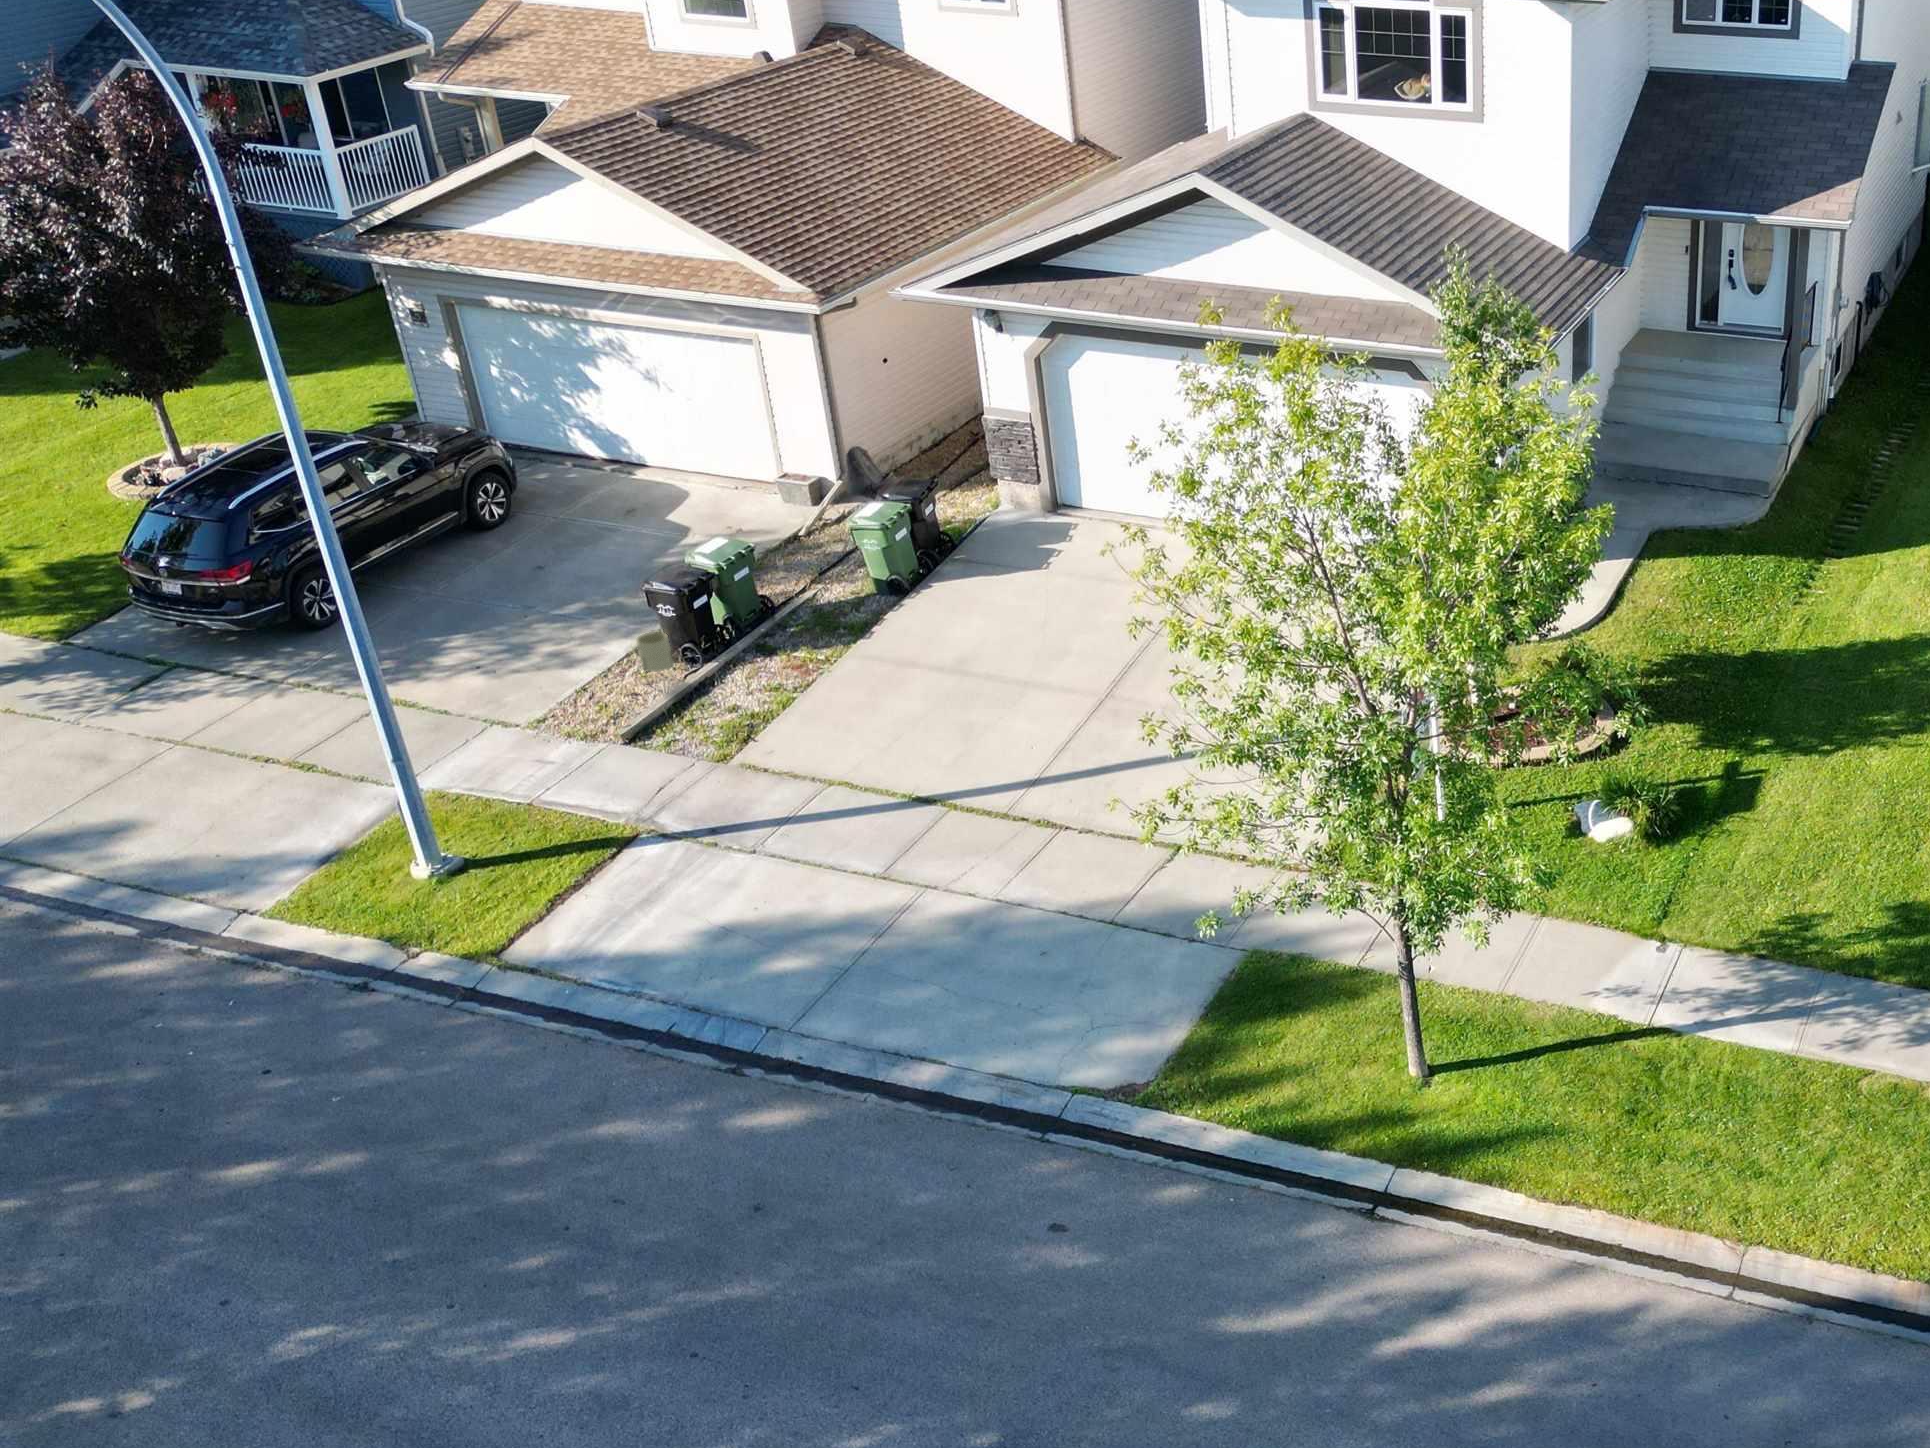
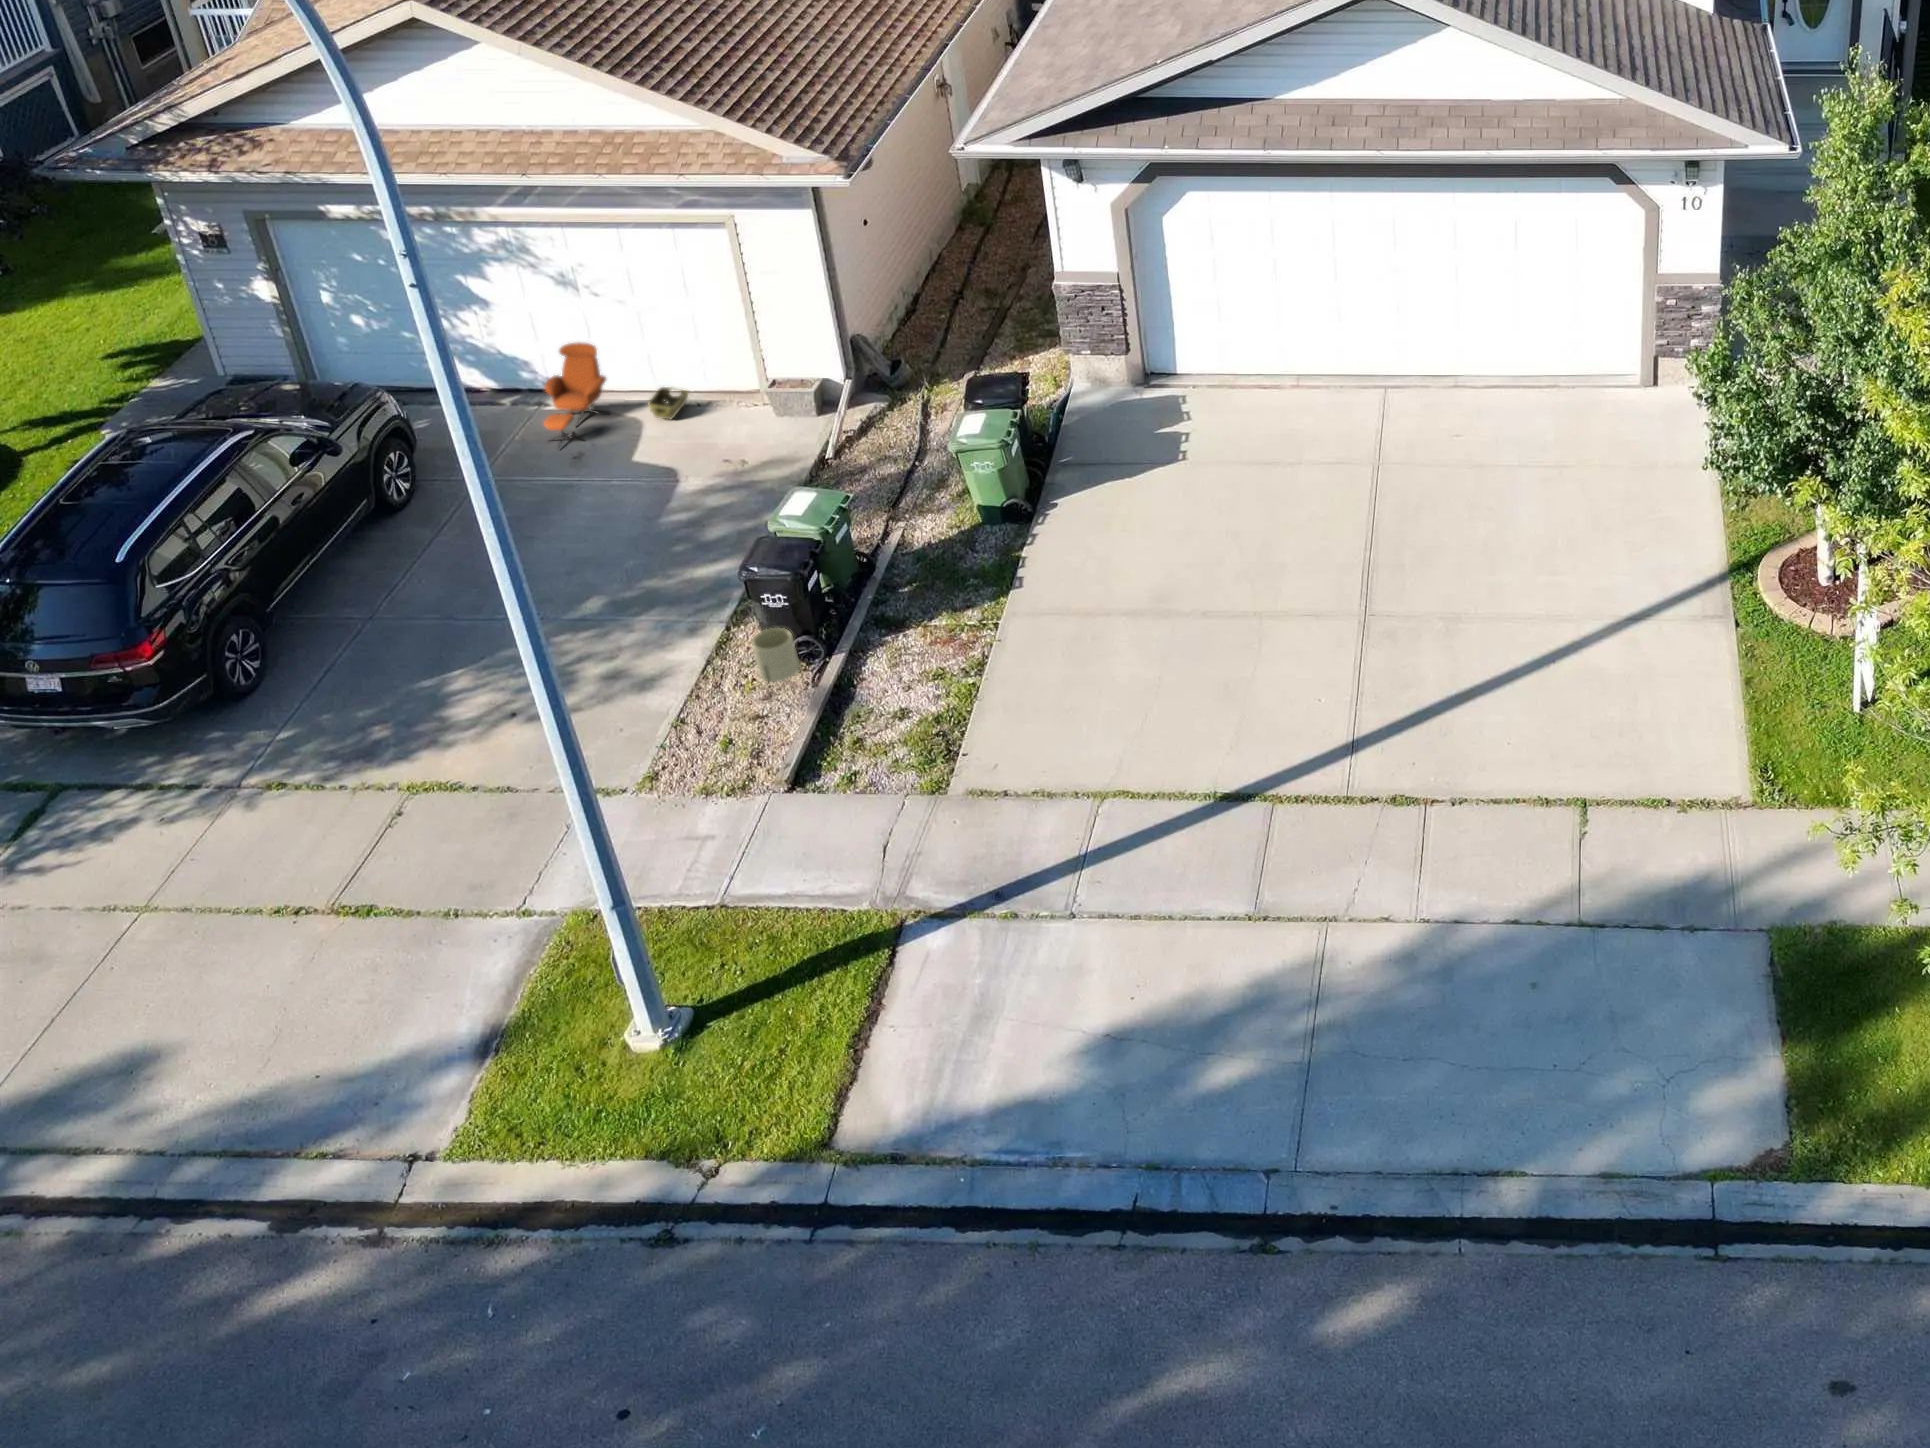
lounge chair: none [607,427,666,506] -> present [544,342,606,441]
woven basket: none [688,471,725,496] -> present [648,387,688,419]

